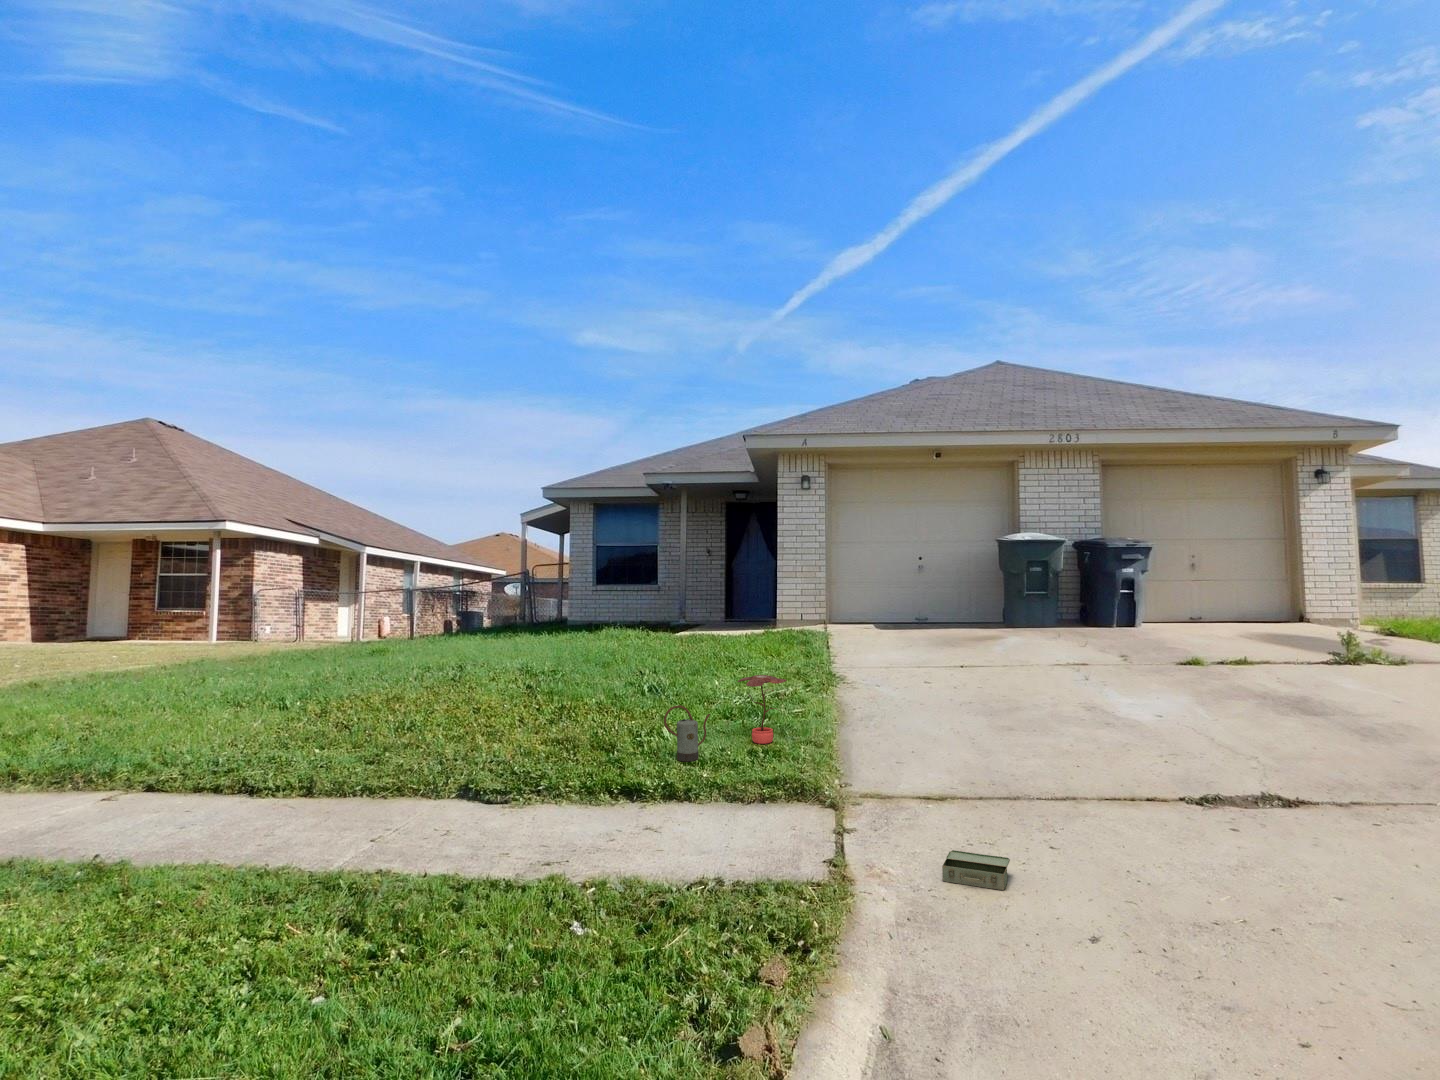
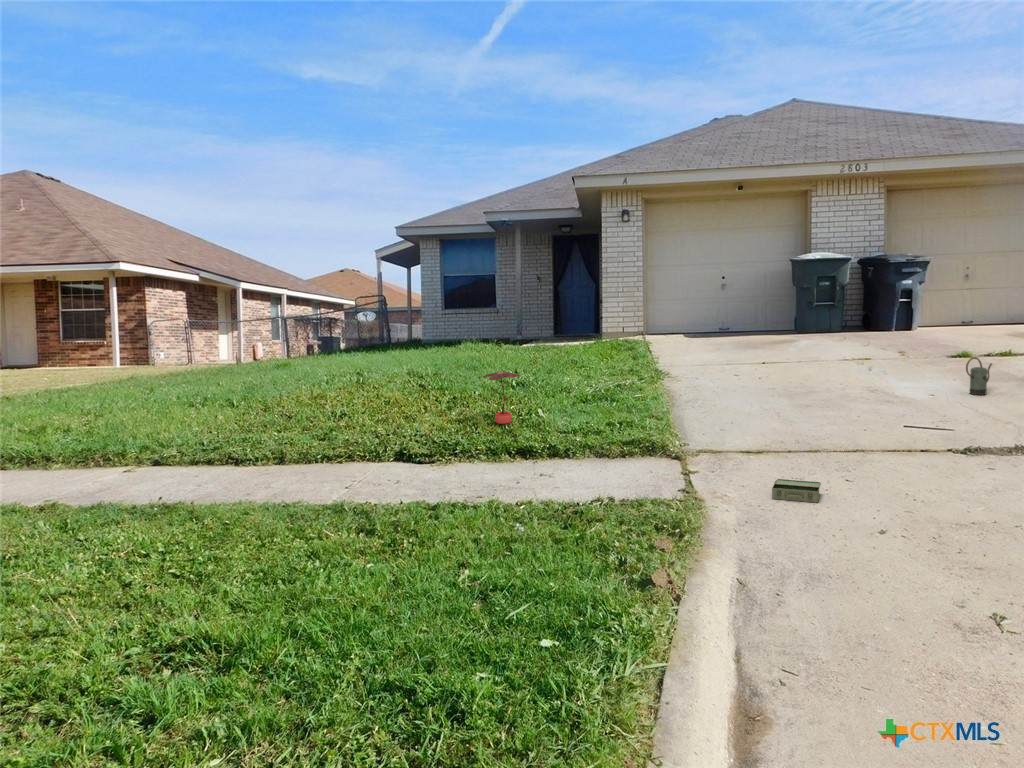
potted plant: present [737,675,787,744] -> present [483,372,520,424]
watering can: present [664,705,710,761] -> present [966,357,992,395]

